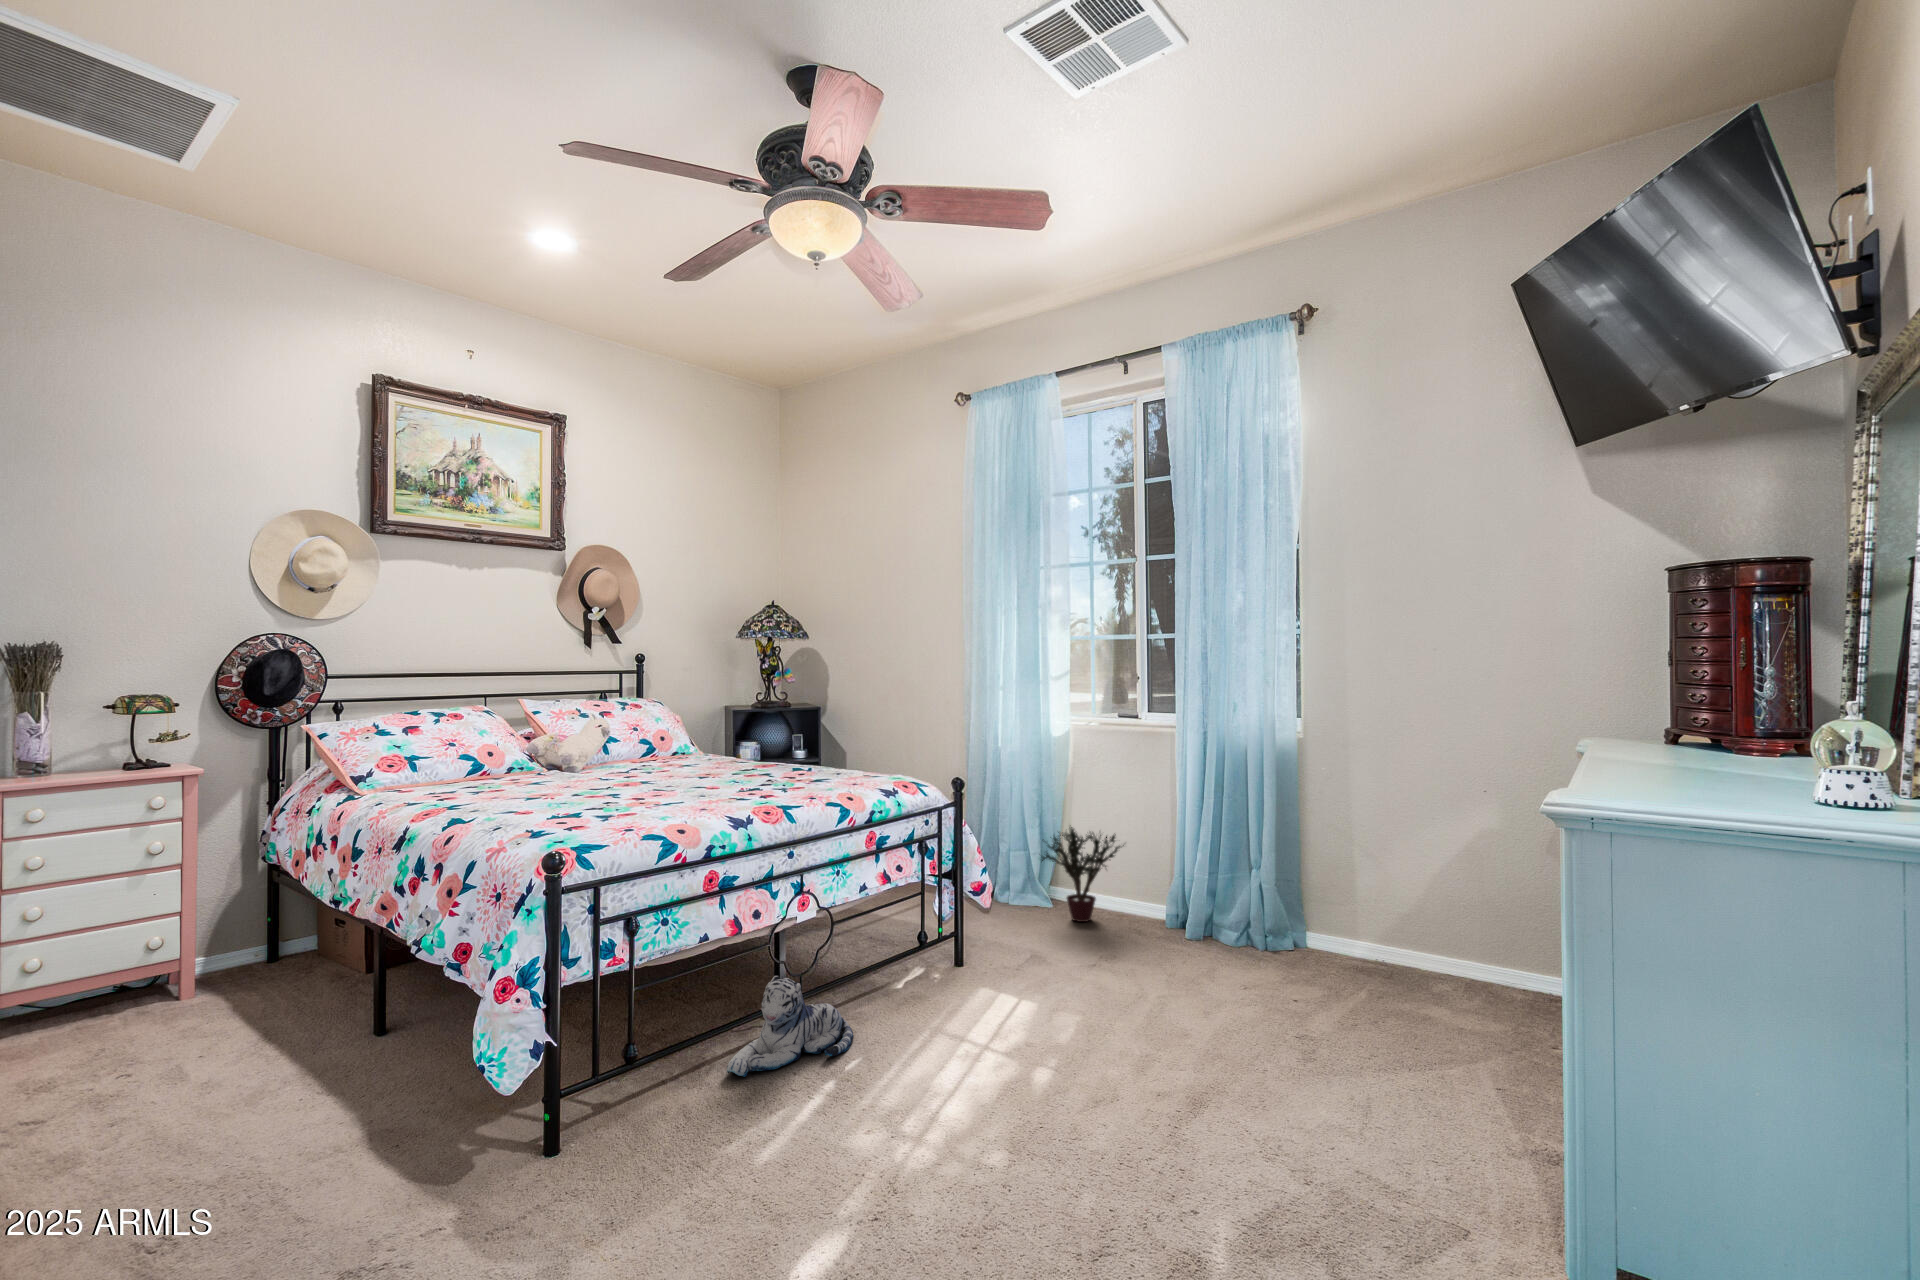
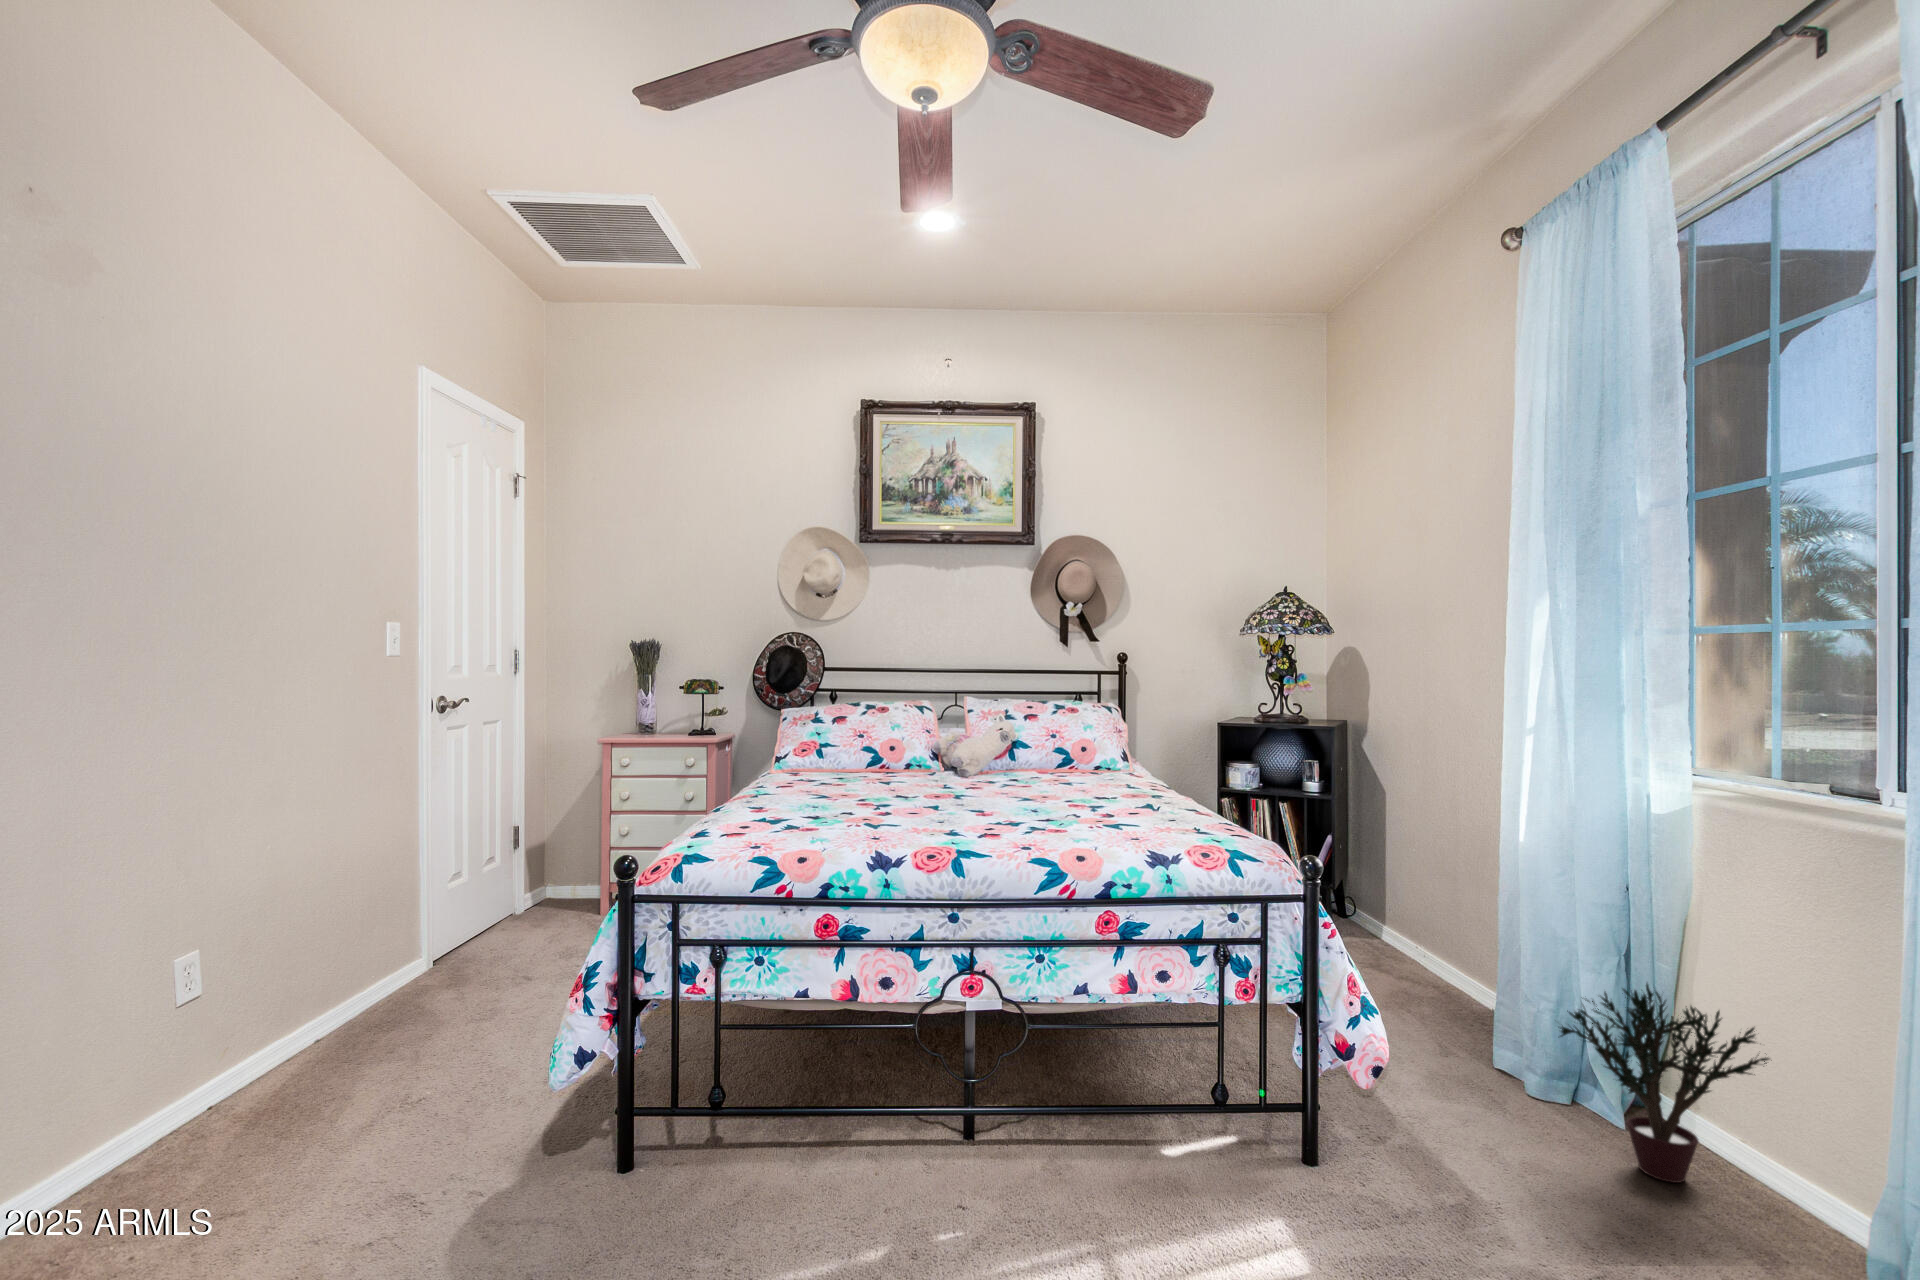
plush toy: present [727,976,854,1077] -> none [808,1072,1008,1217]

